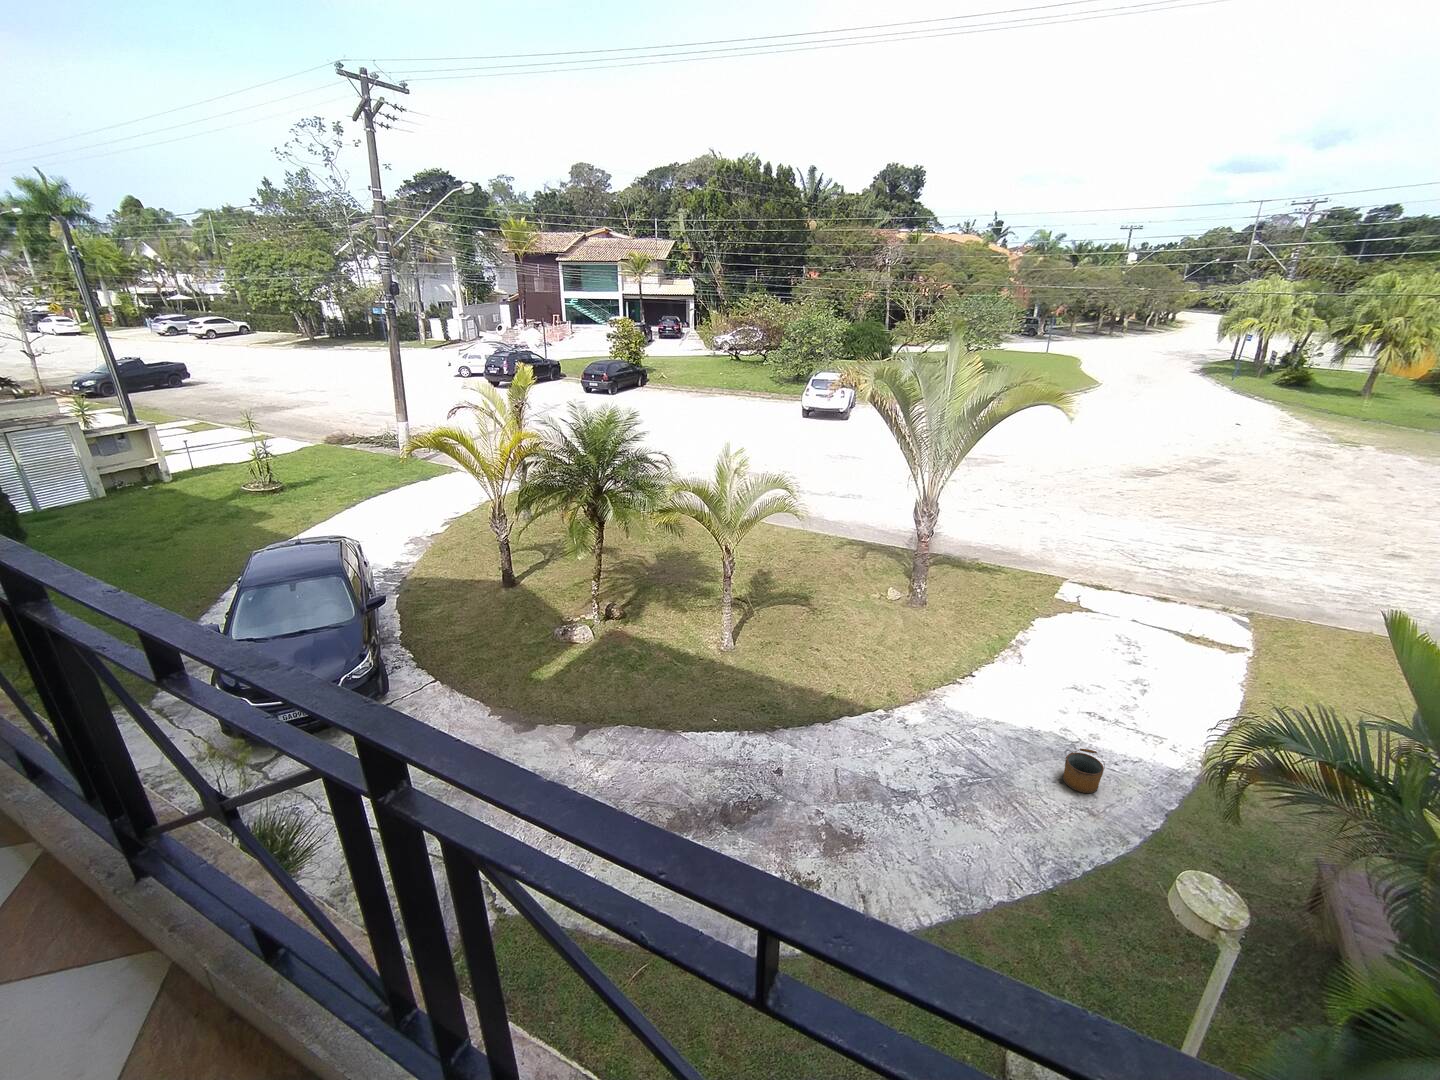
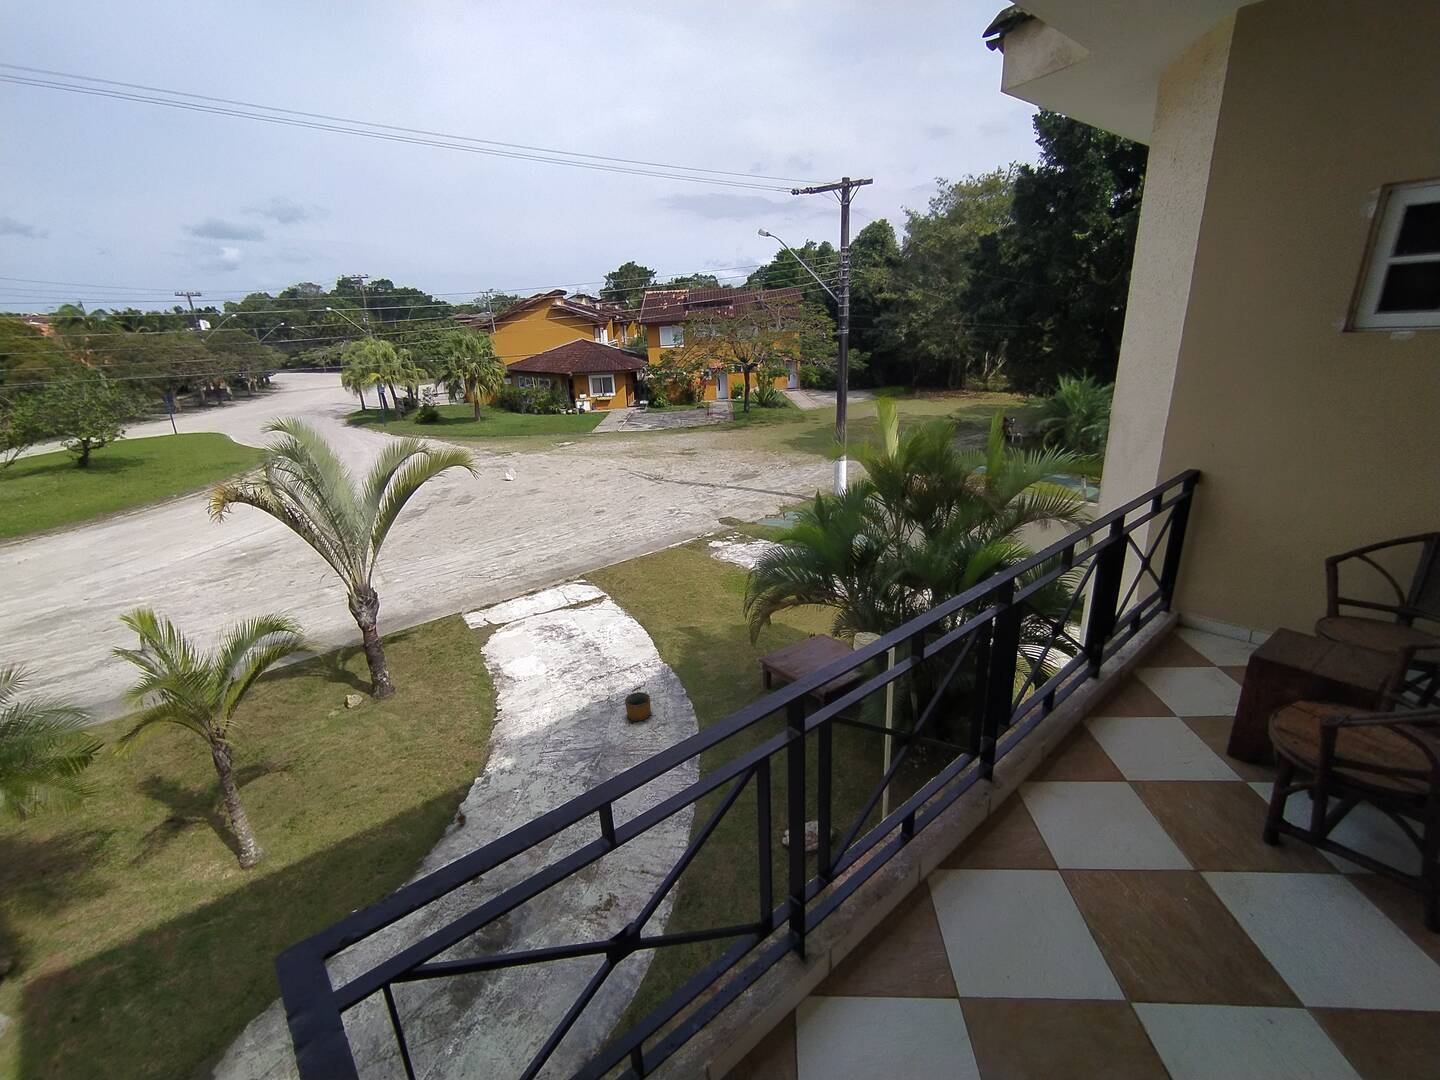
decorative plant: none [816,701,834,730] -> present [452,799,467,825]

